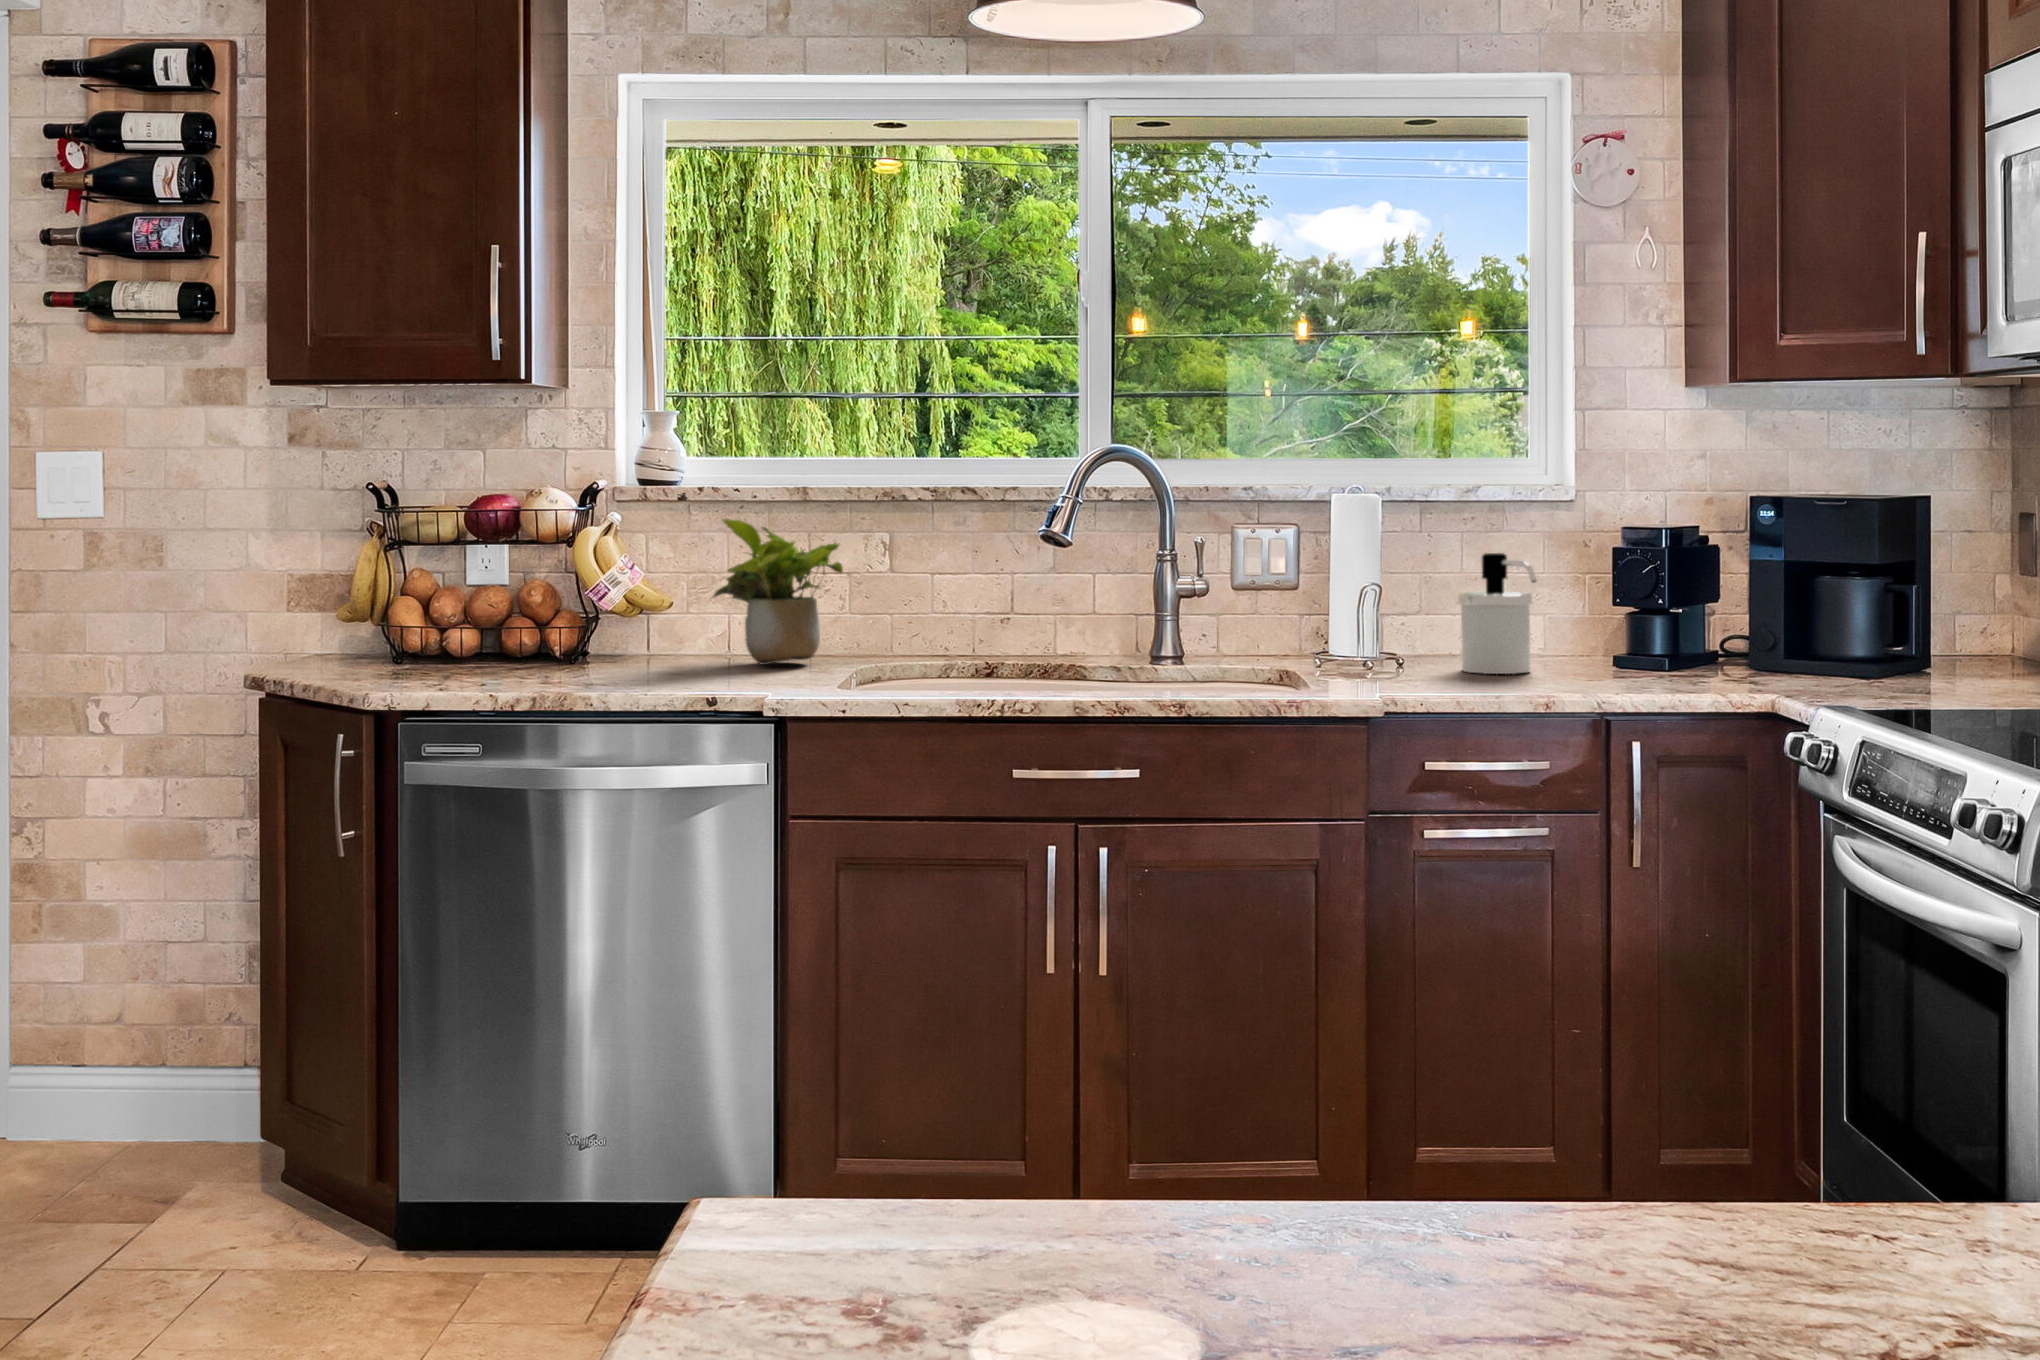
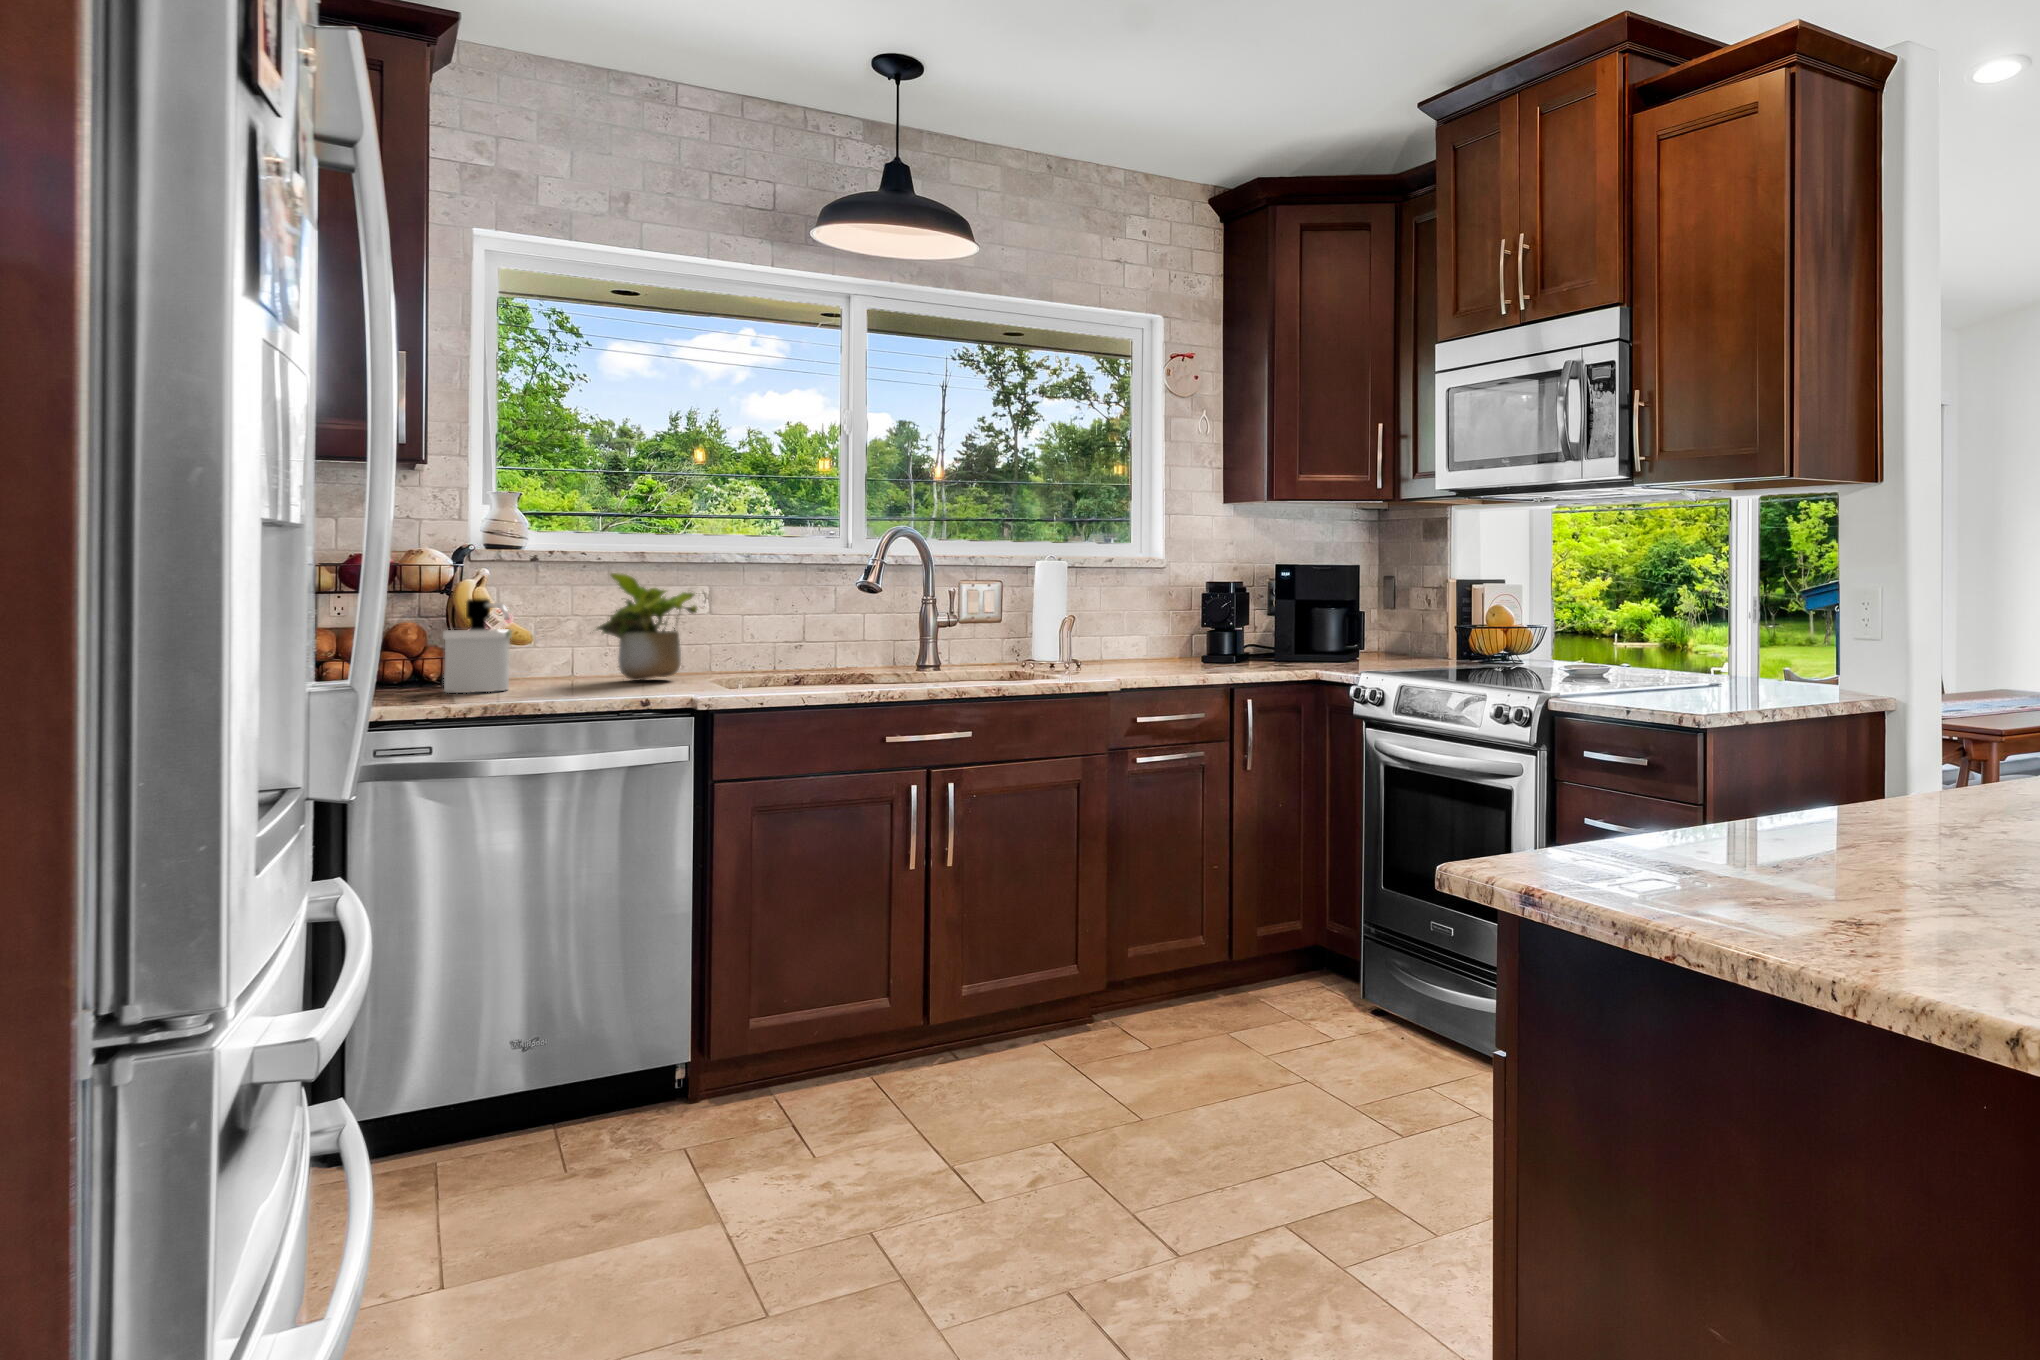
soap dispenser: present [1458,553,1537,674] -> present [443,599,512,693]

